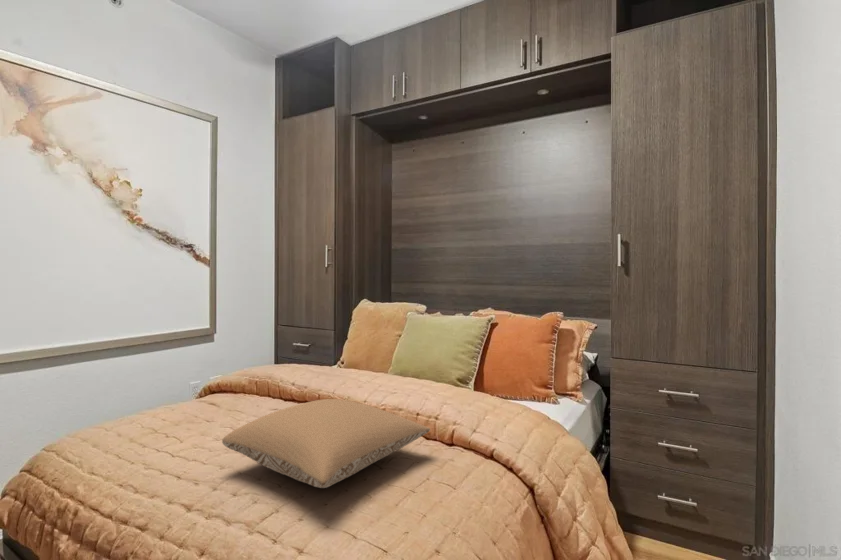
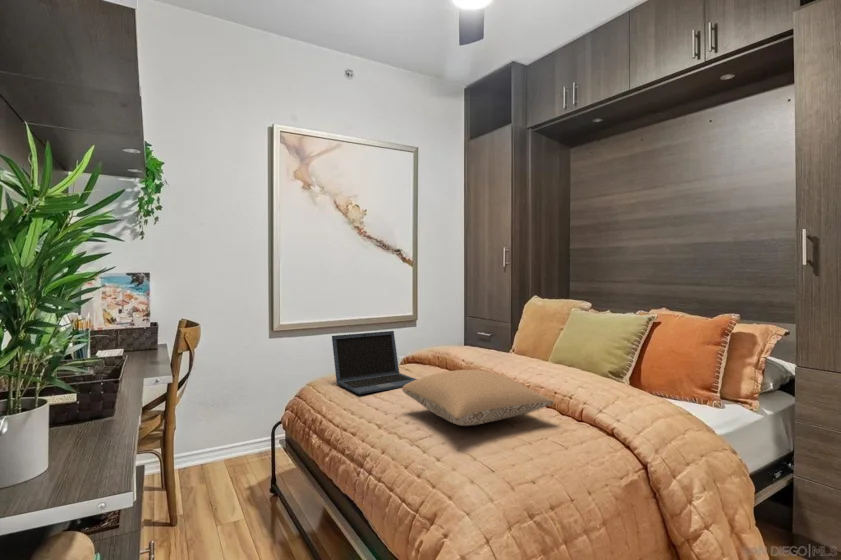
laptop: none [93,352,244,455] -> present [332,331,417,394]

